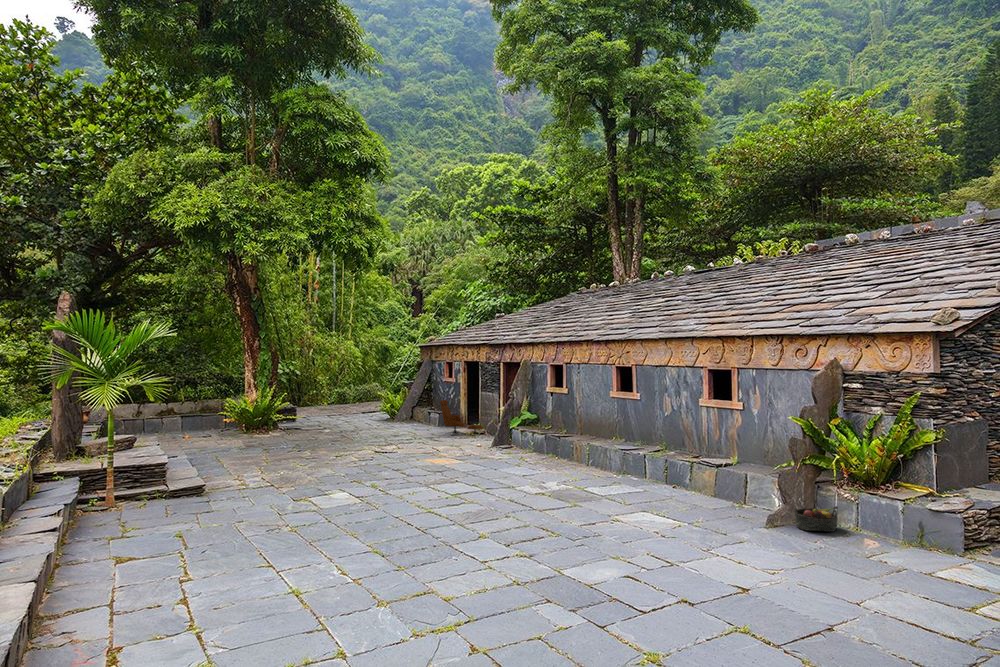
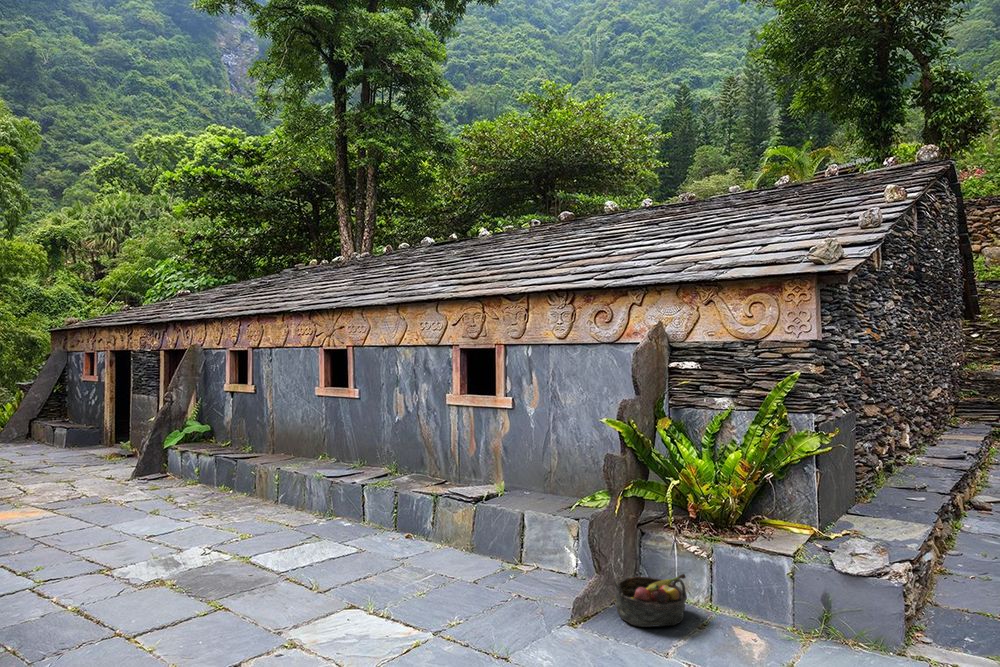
lounge chair: present [440,400,482,435] -> none [66,407,138,460]

